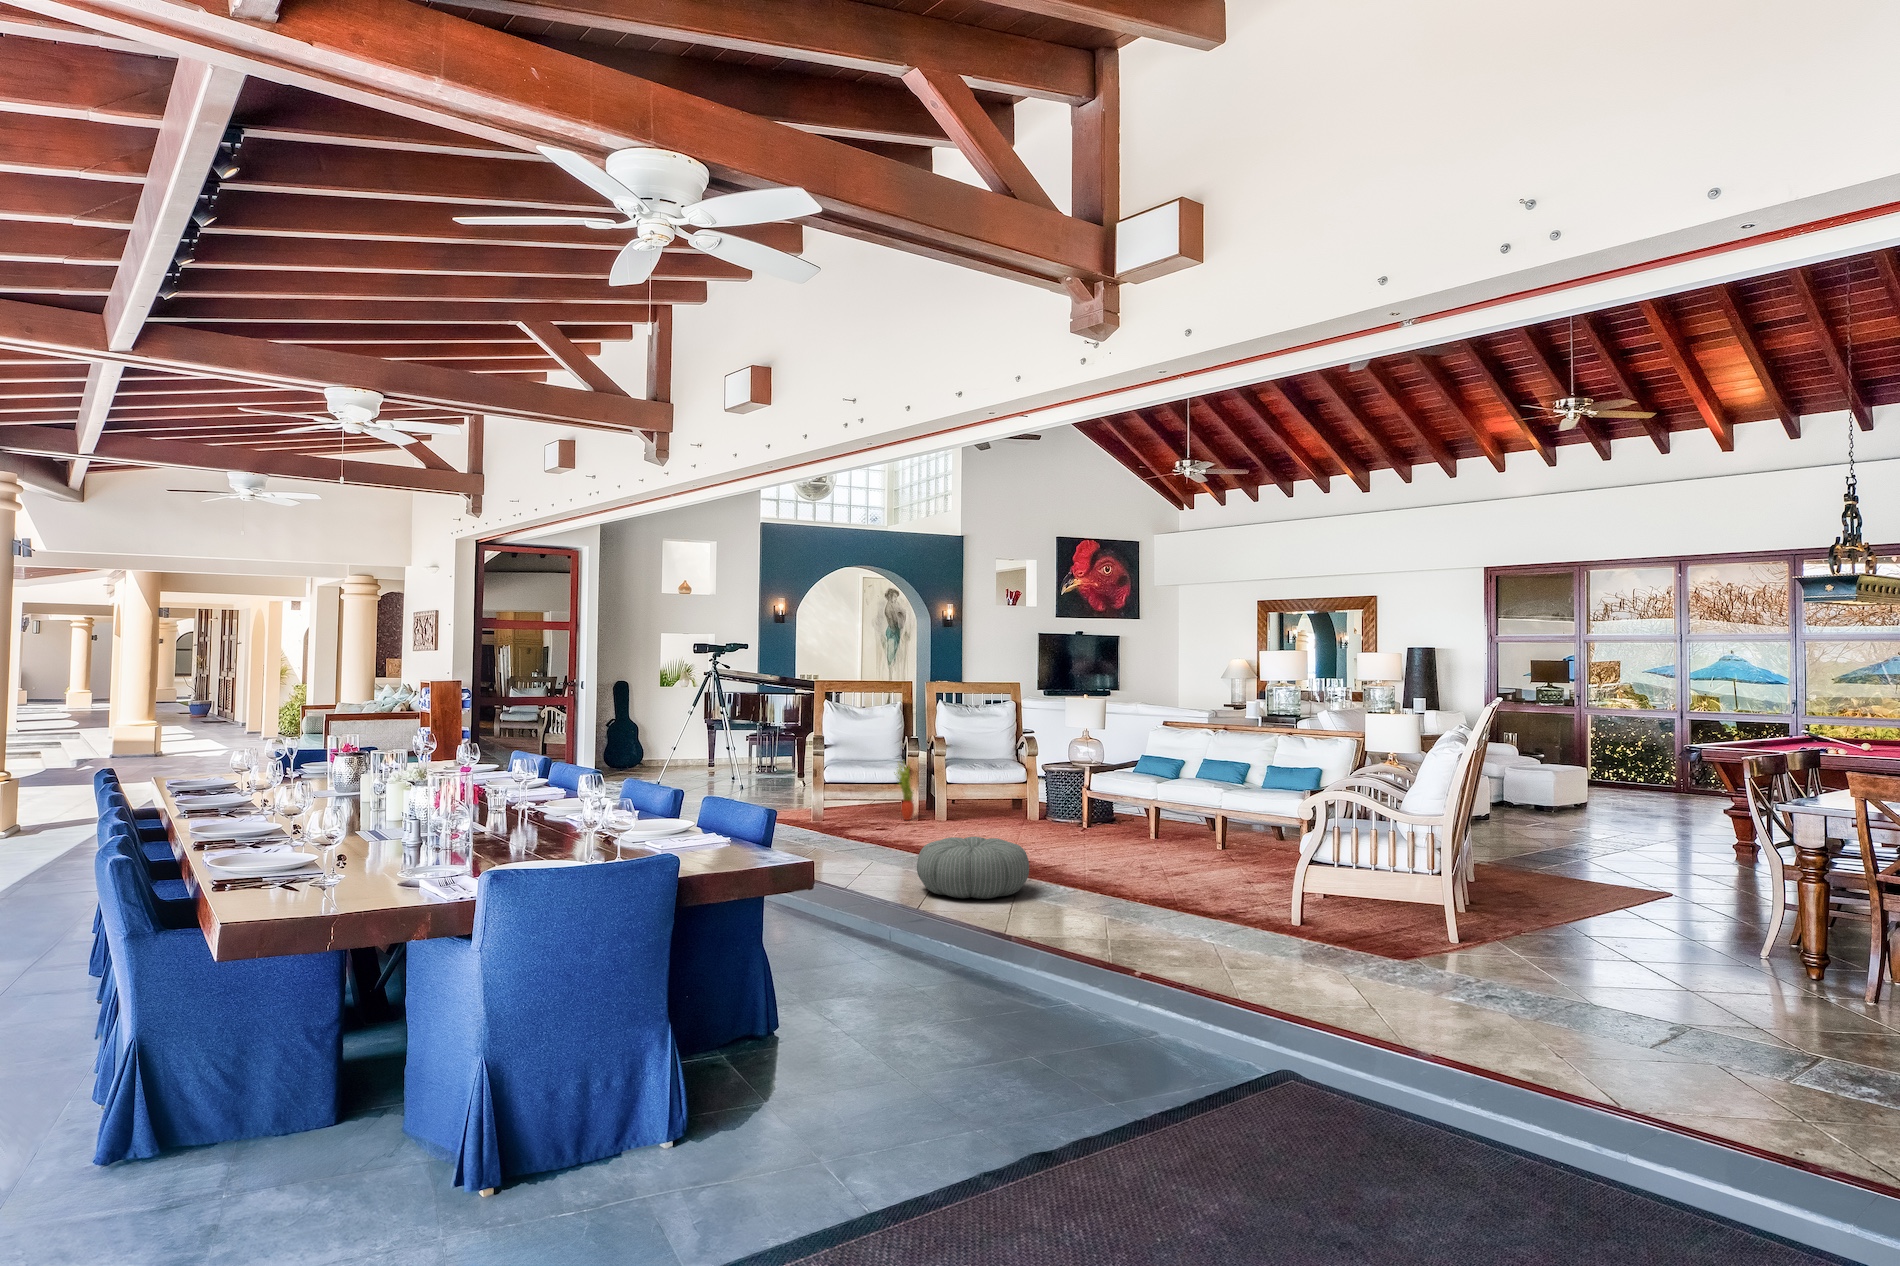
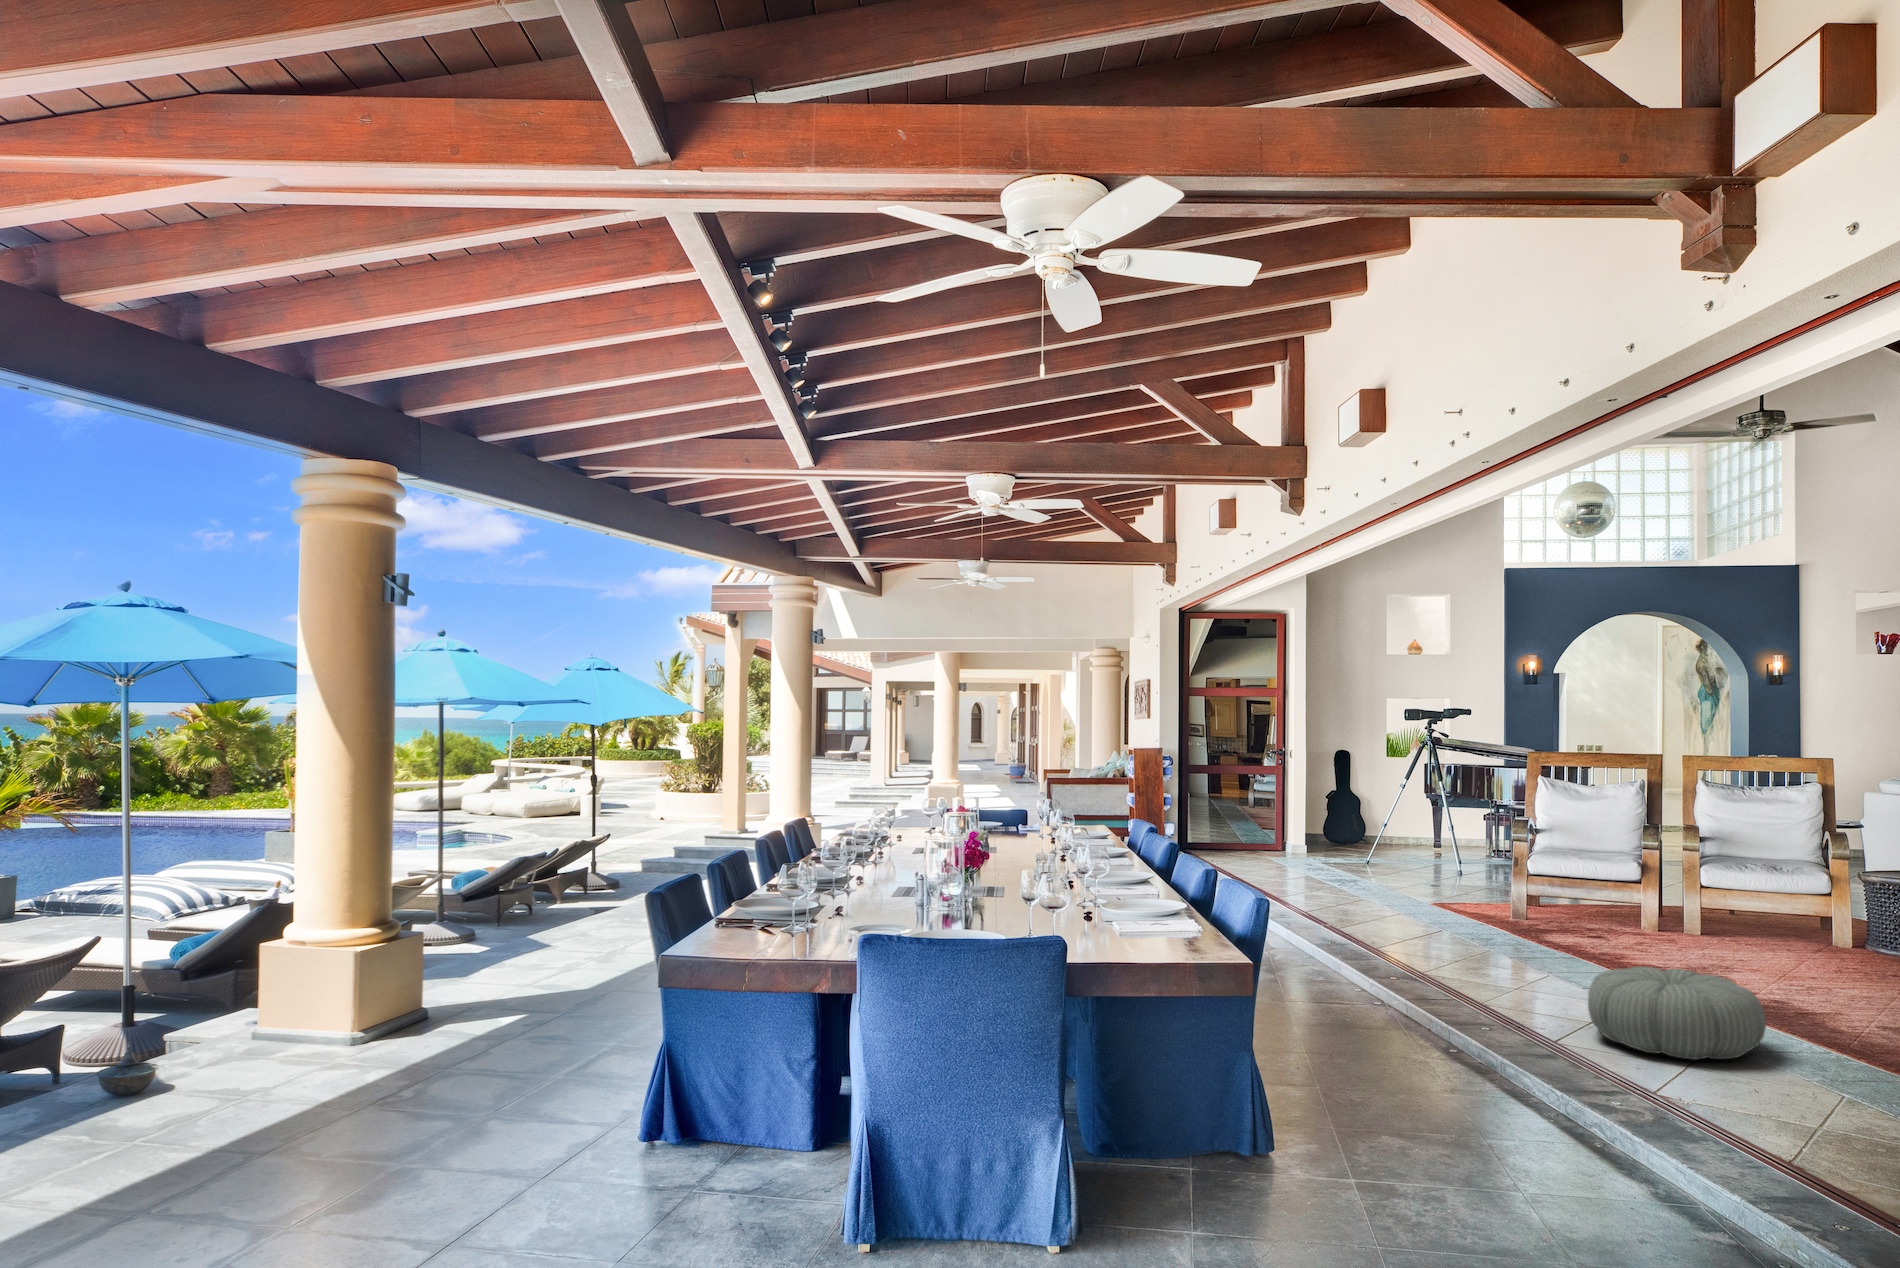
potted plant: present [894,764,914,820] -> none [1627,856,1665,934]

